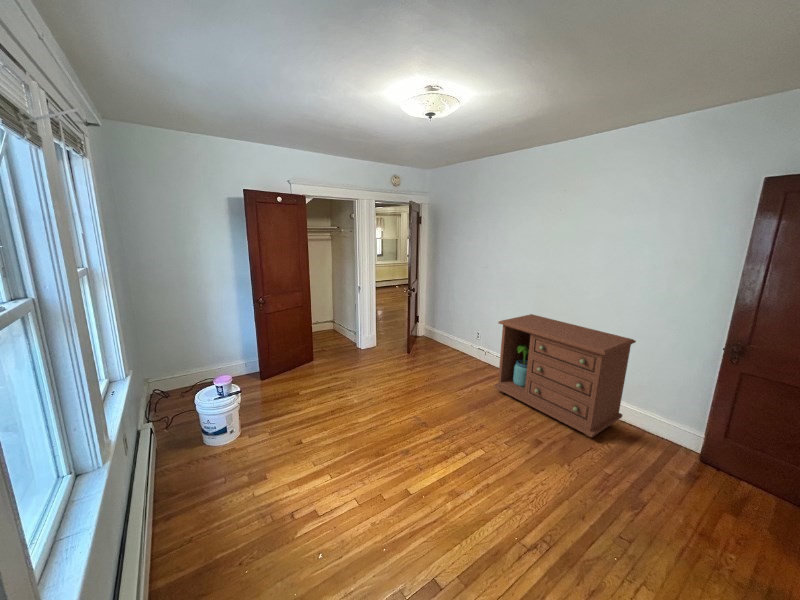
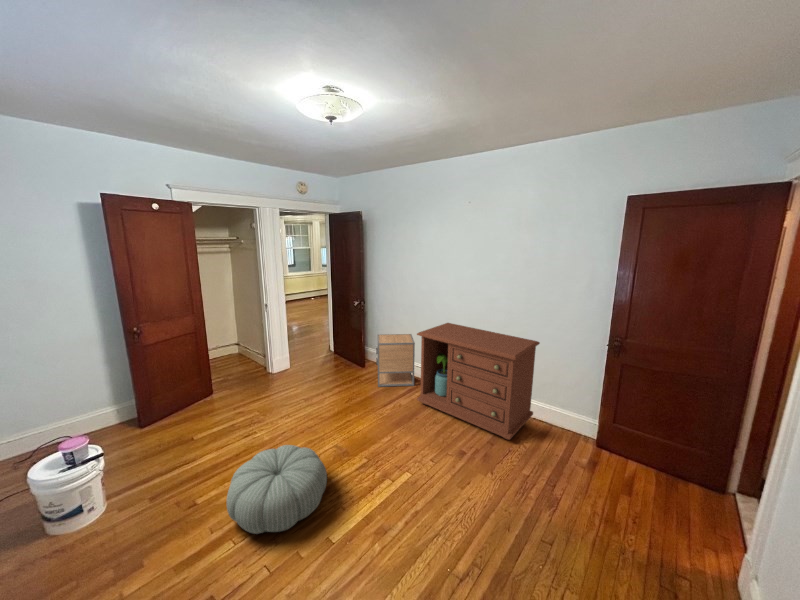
nightstand: none [456,321,495,374] -> present [376,334,415,387]
pouf: none [326,407,407,475] -> present [226,445,327,534]

